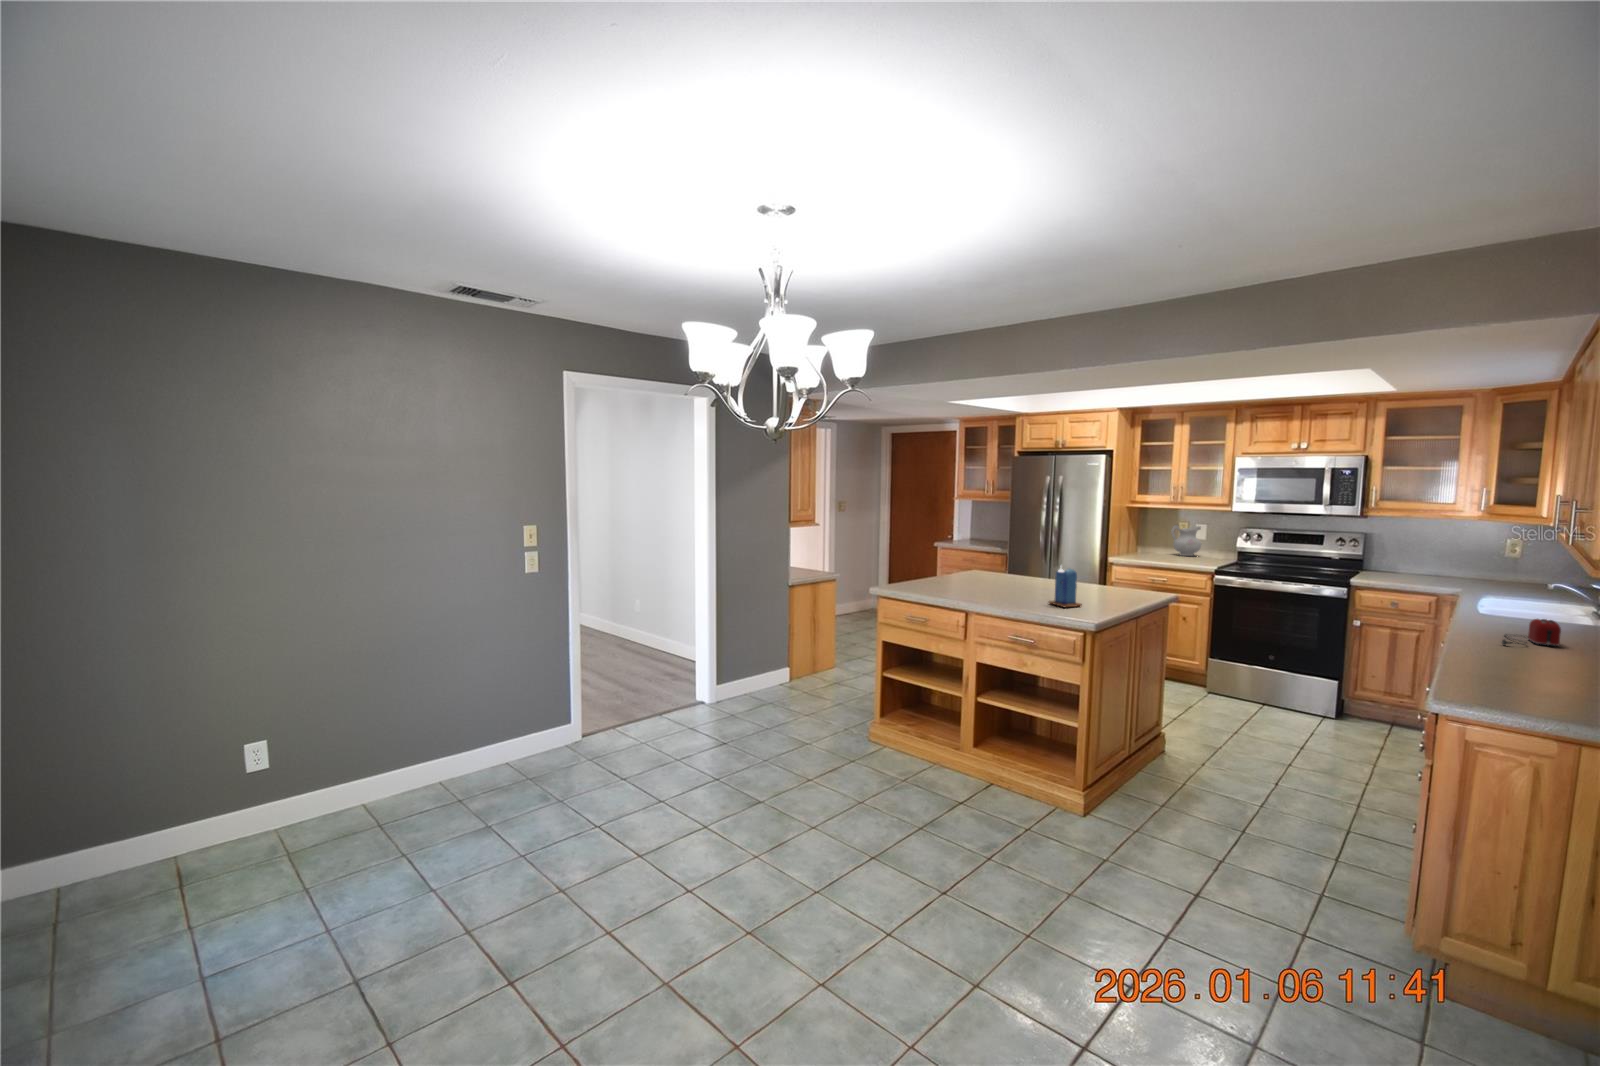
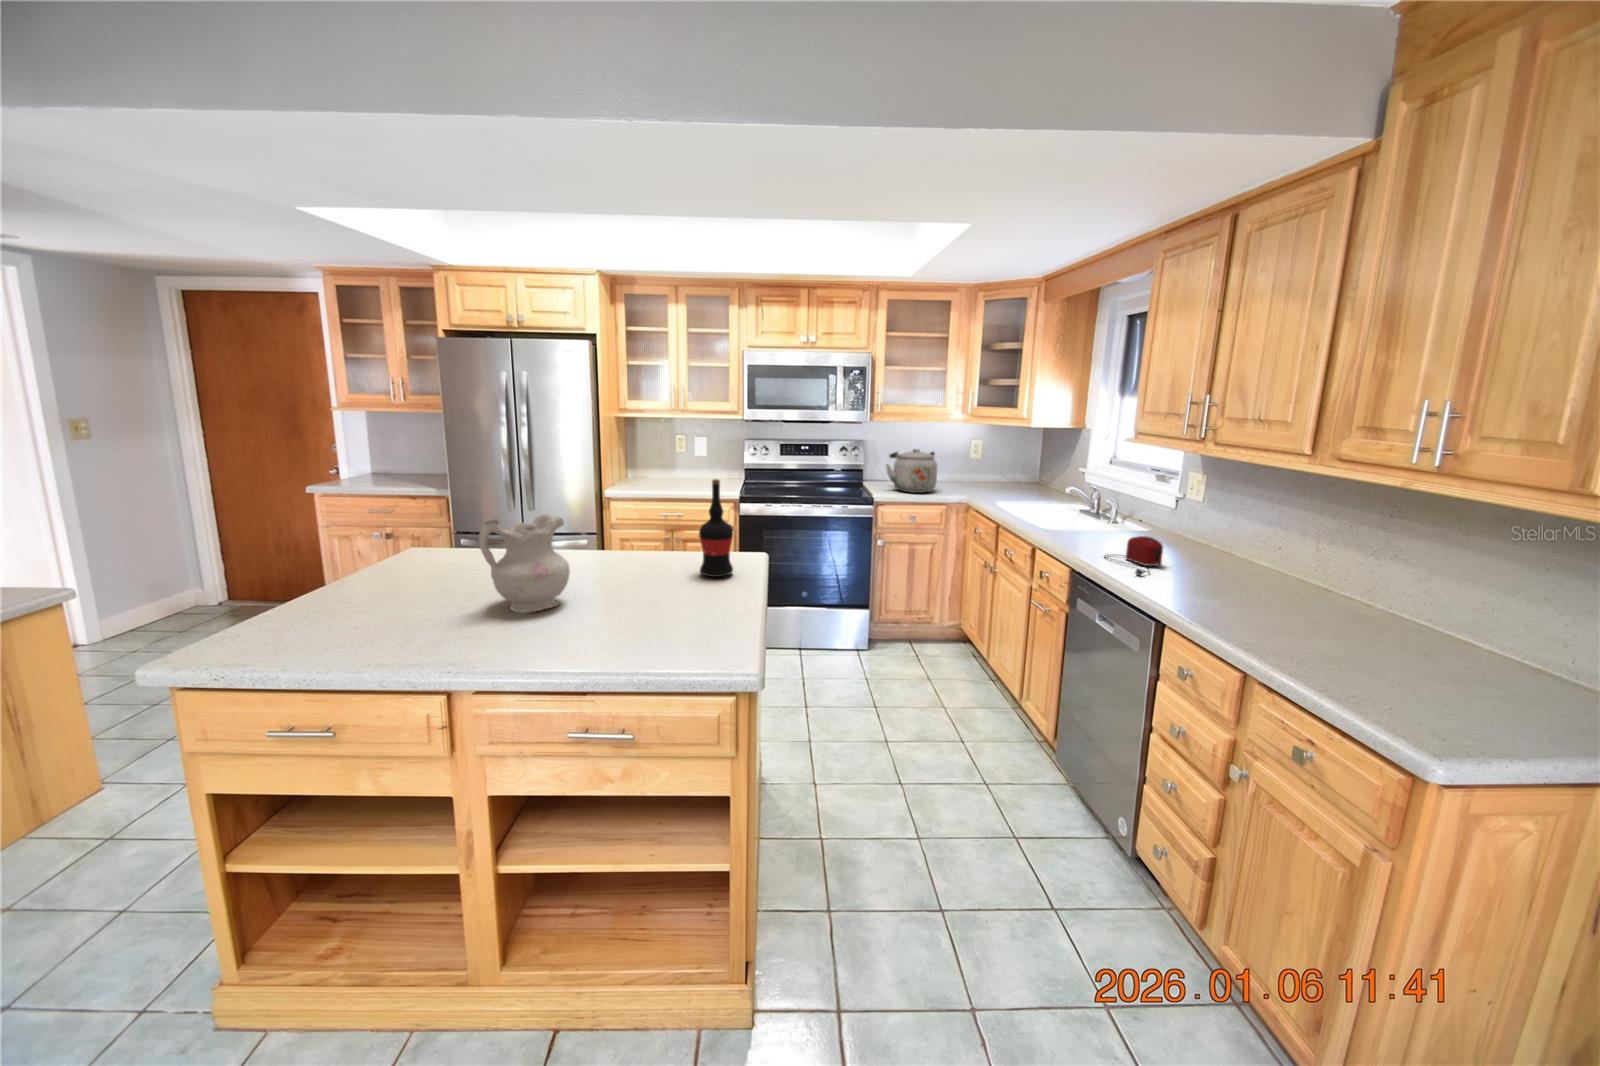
ceramic pitcher: present [1172,525,1201,556] -> present [479,514,570,612]
wine bottle: none [1112,539,1135,596] -> present [699,479,733,577]
kettle: none [1374,543,1440,585] -> present [886,449,937,493]
candle: present [1049,568,1082,607] -> none [625,549,688,636]

